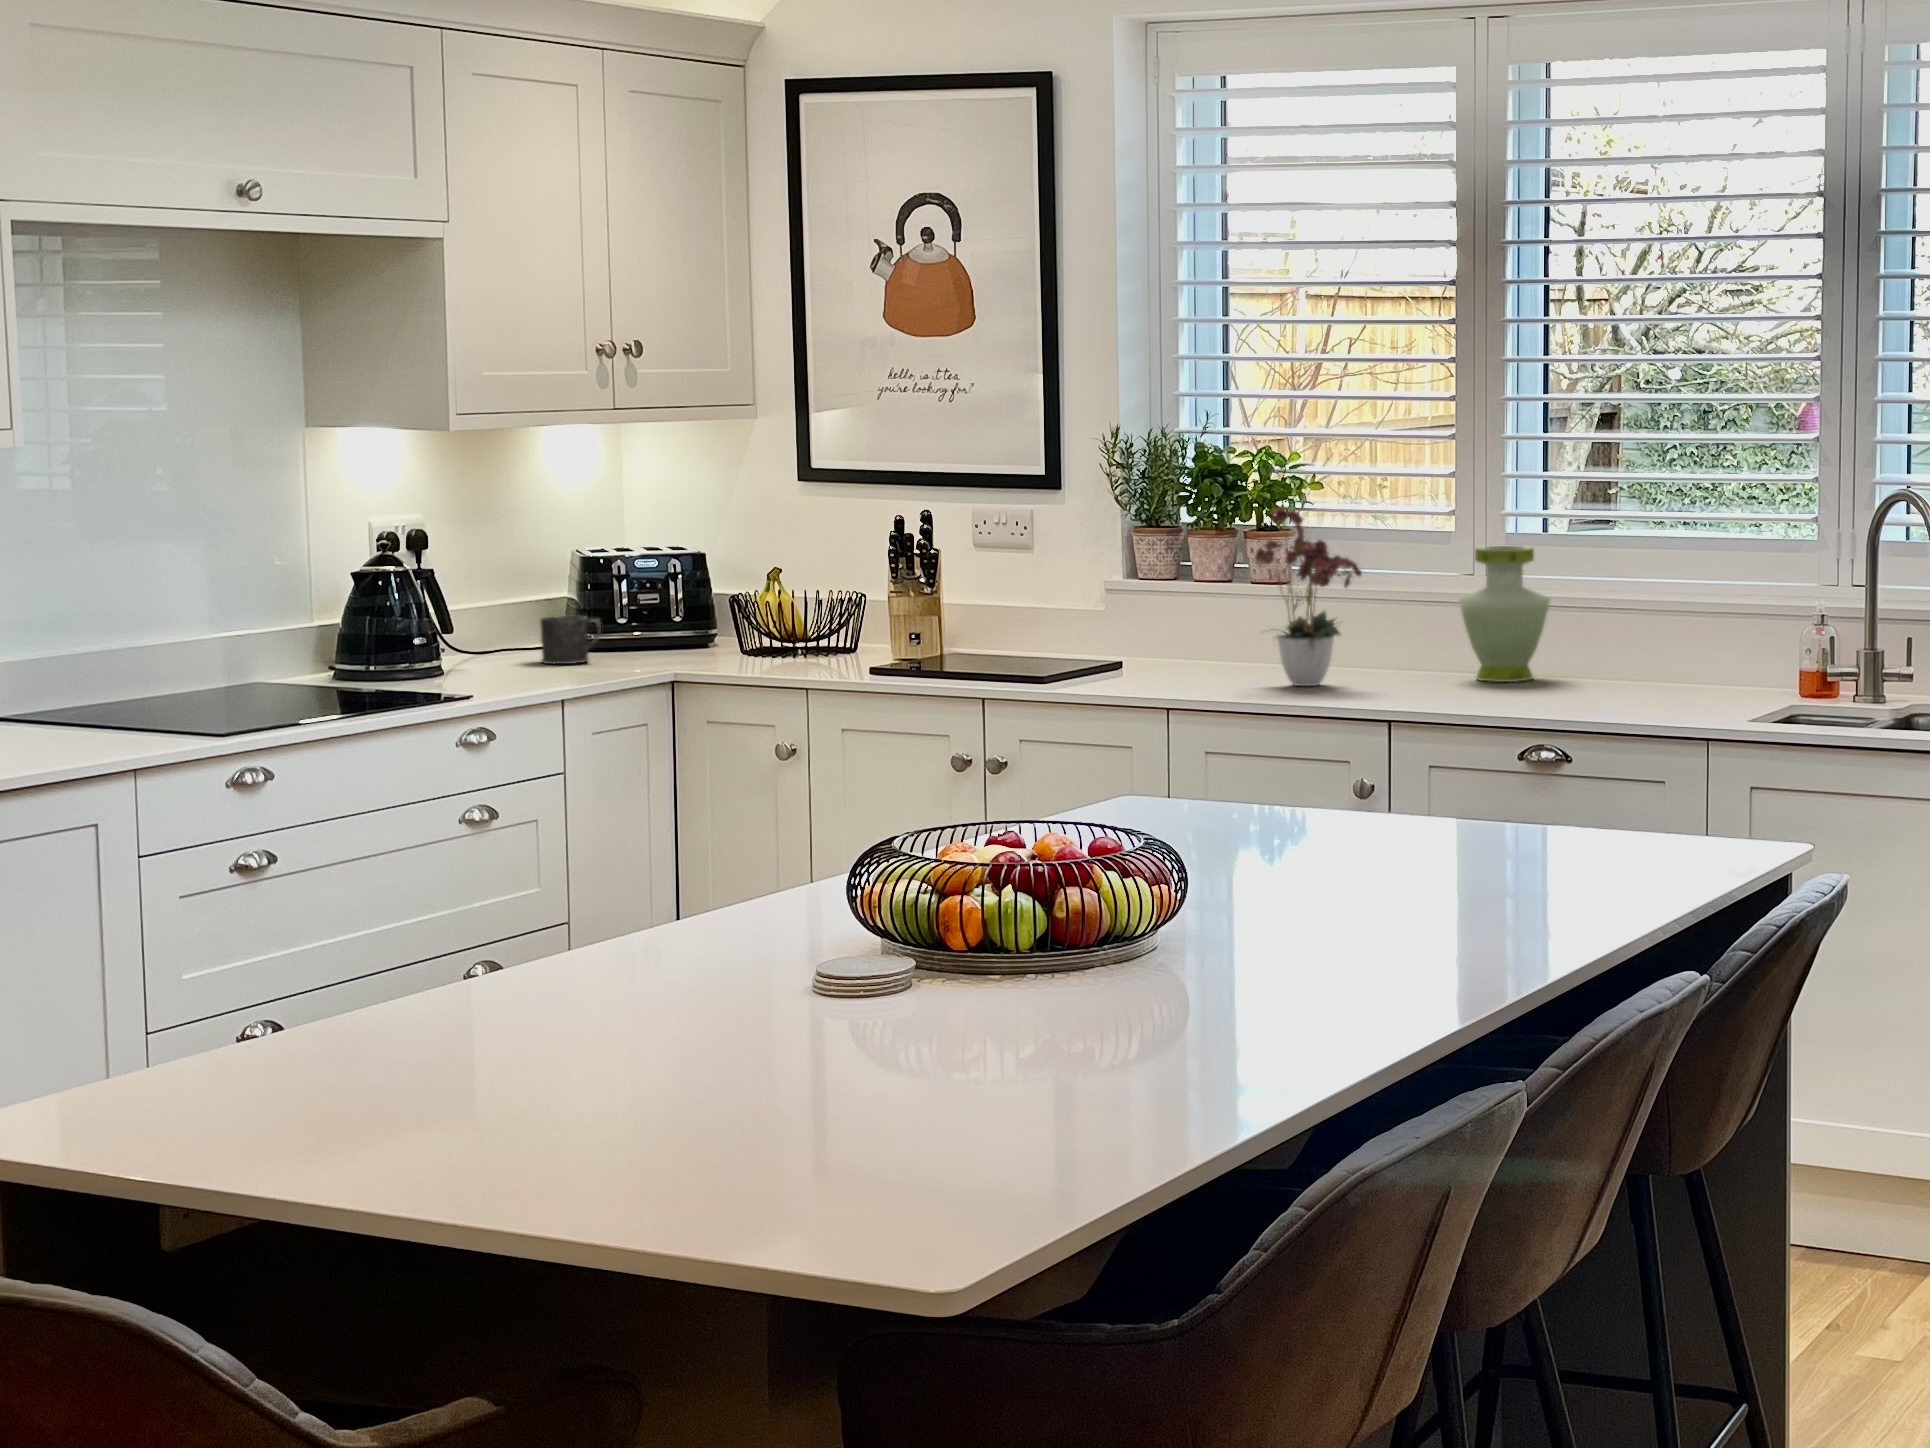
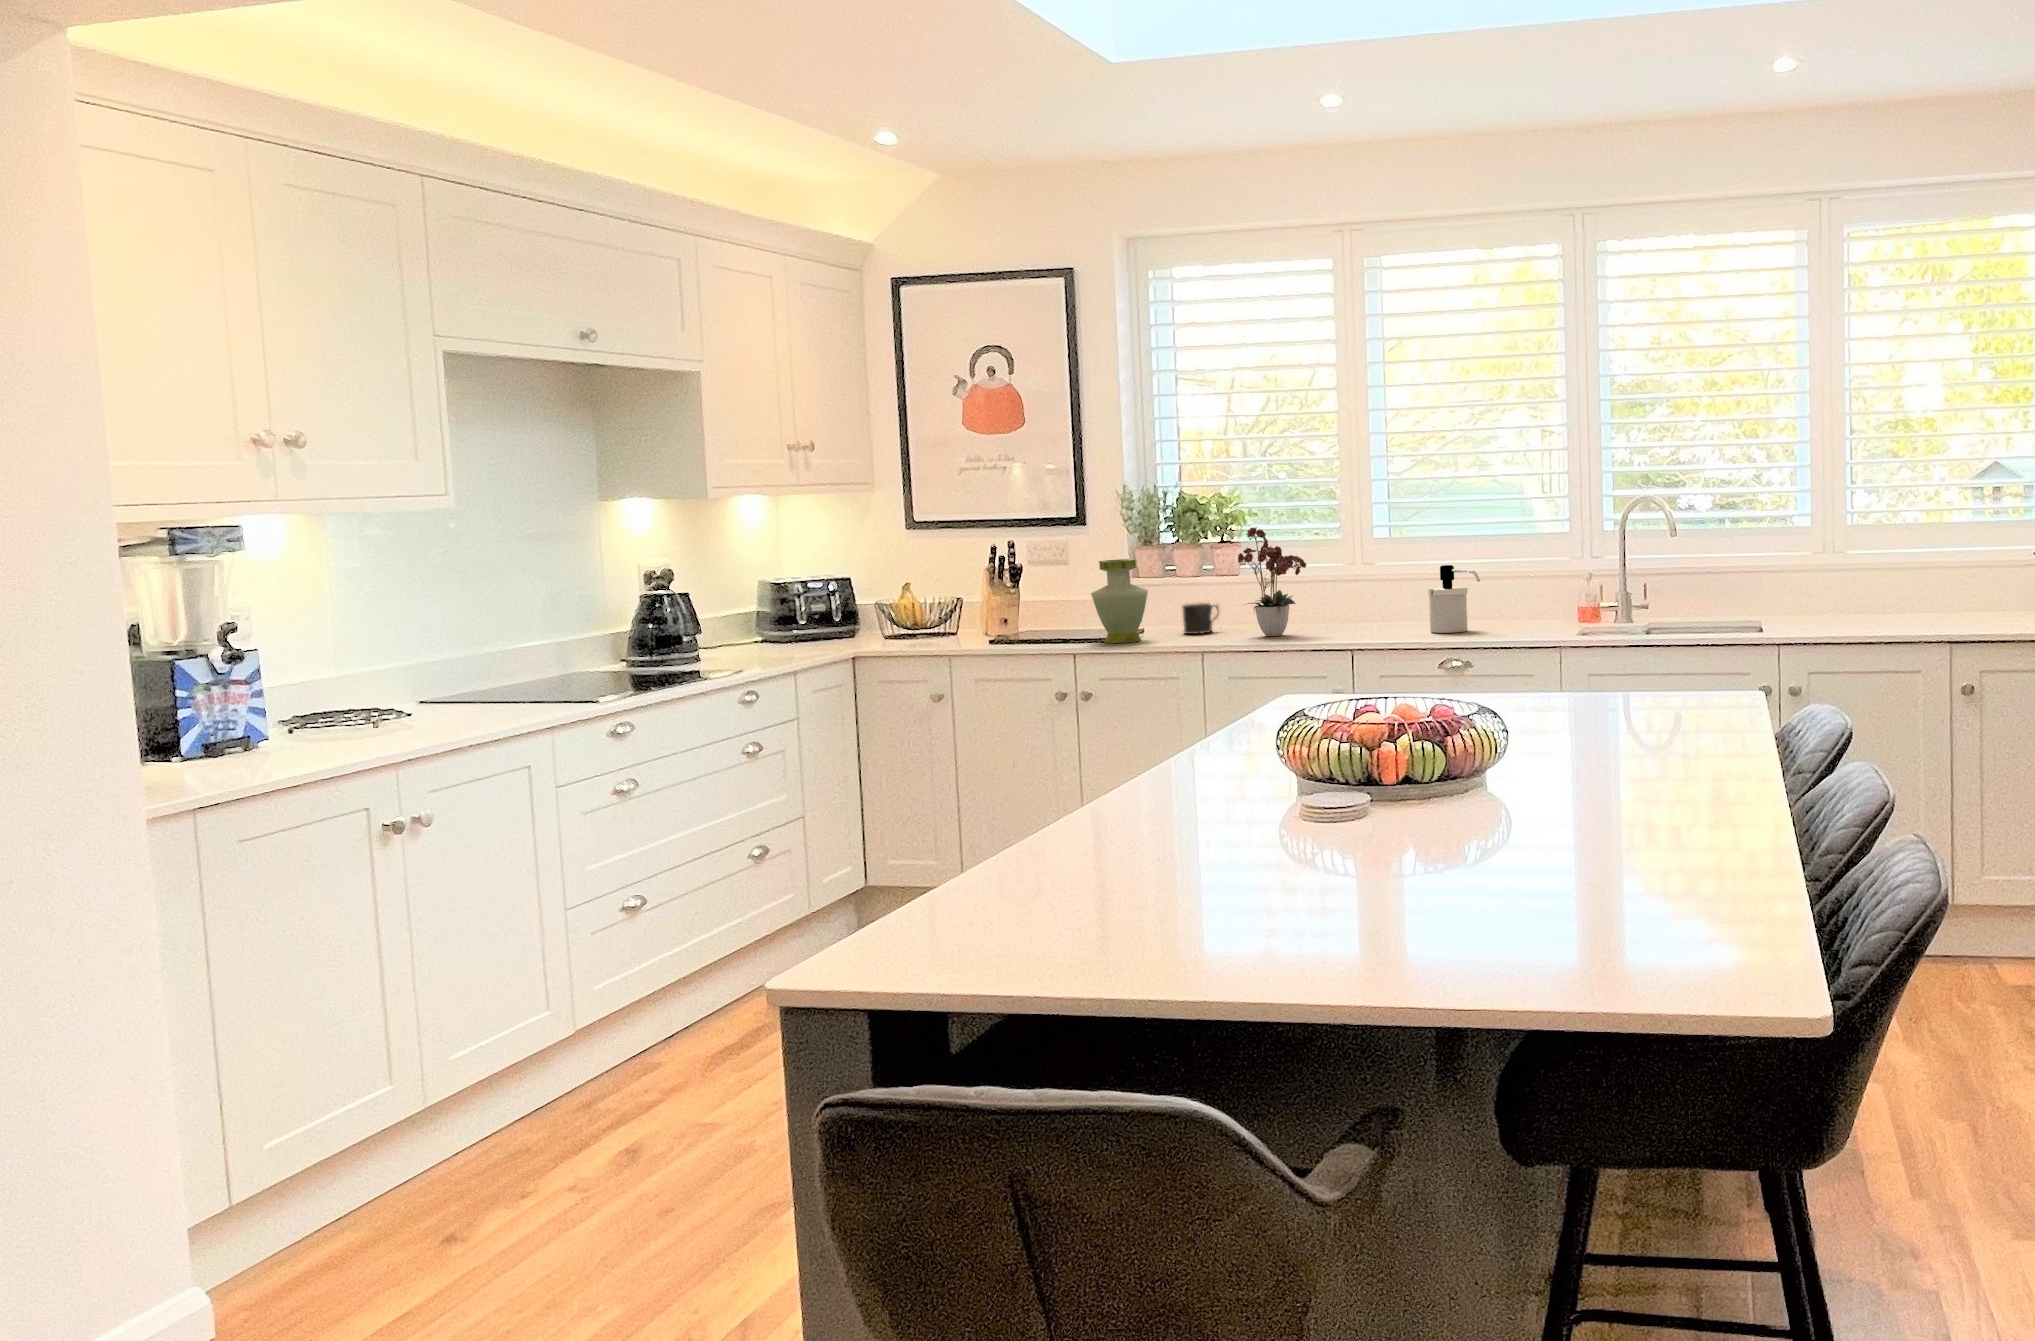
vase: present [1459,546,1550,682] -> present [1091,559,1148,643]
soap dispenser: none [1550,585,1629,699] -> present [1428,565,1480,633]
mug: present [540,616,601,664] -> present [1183,603,1219,634]

